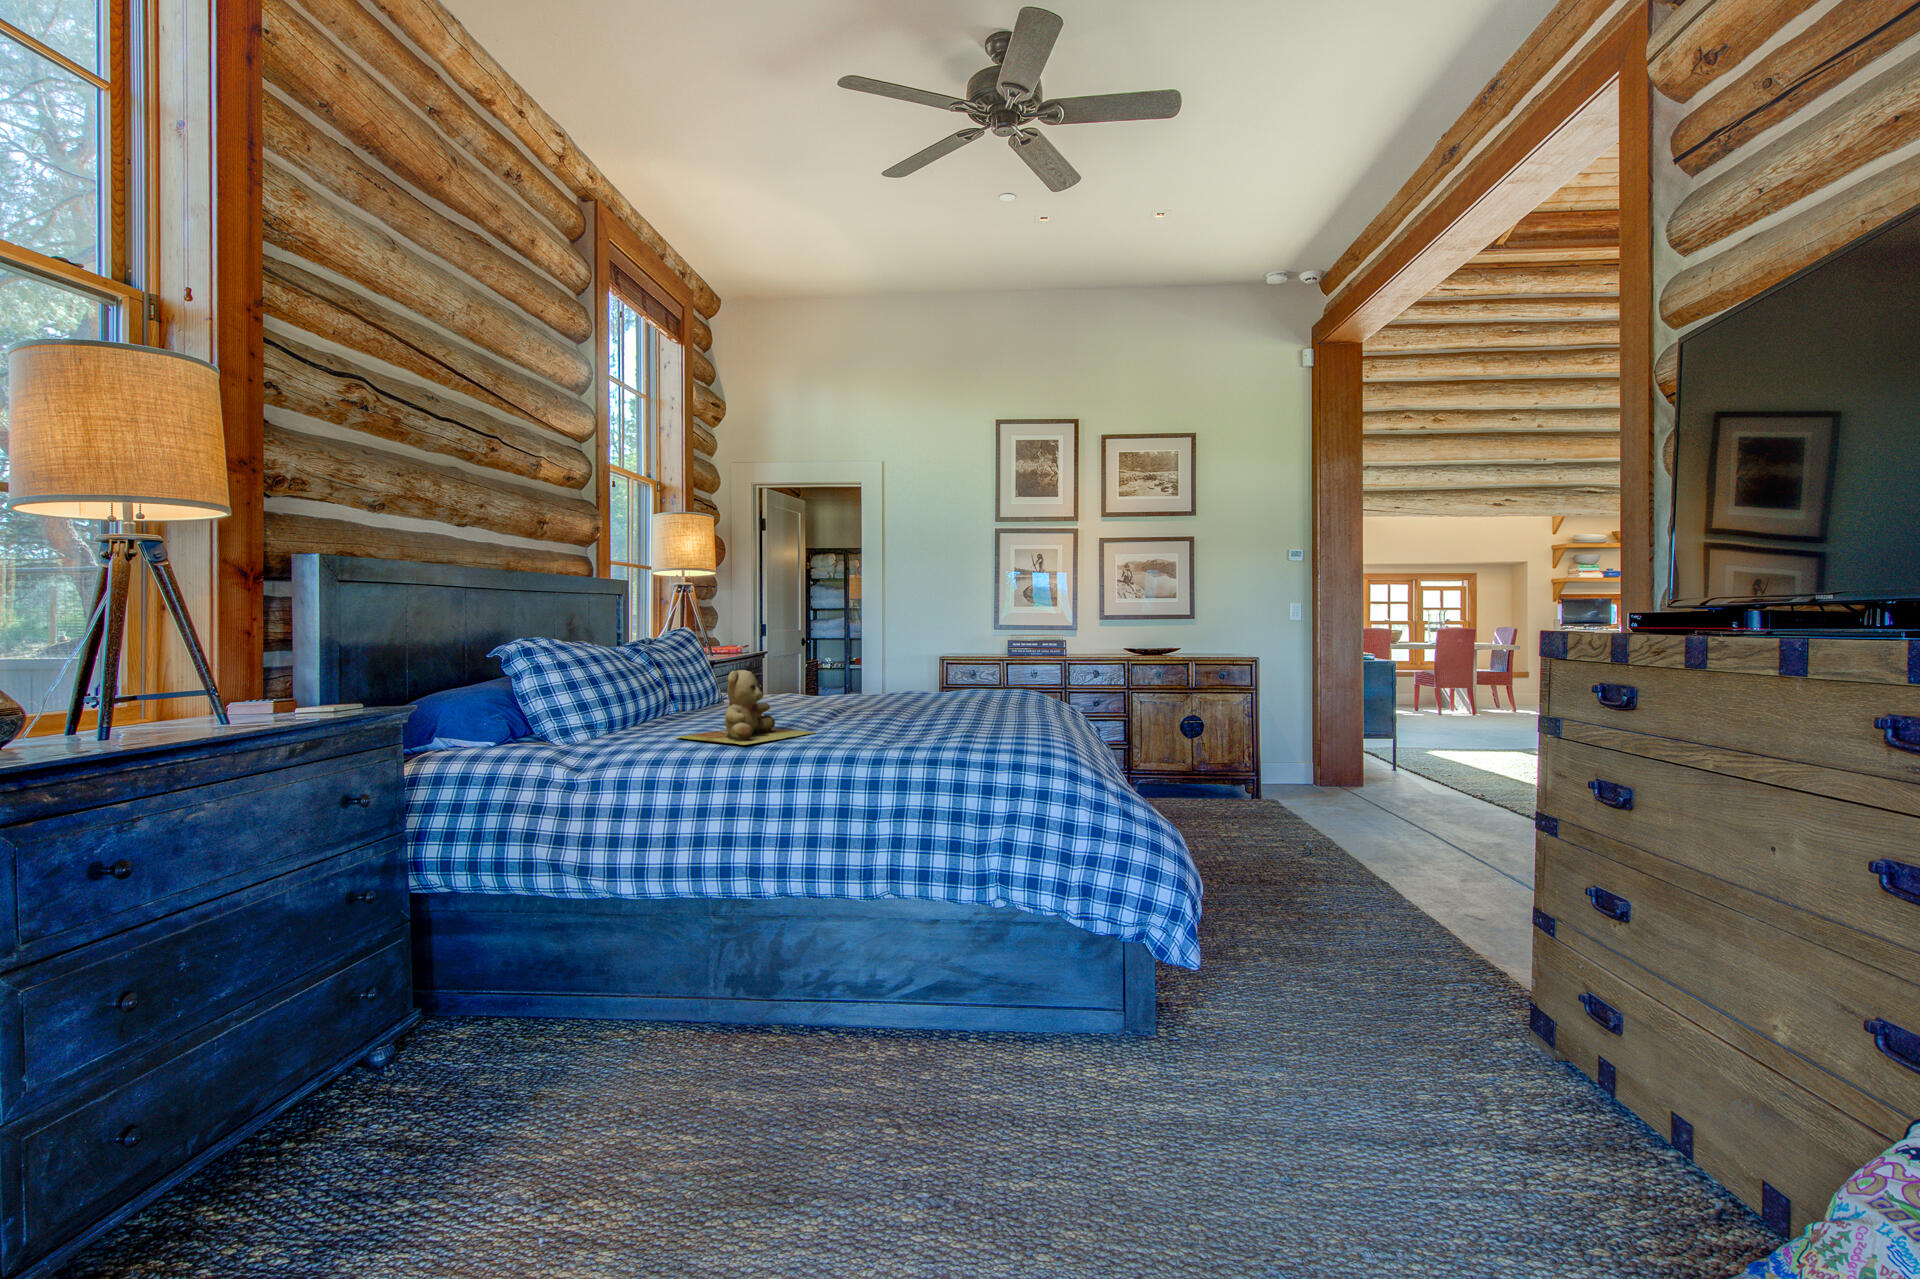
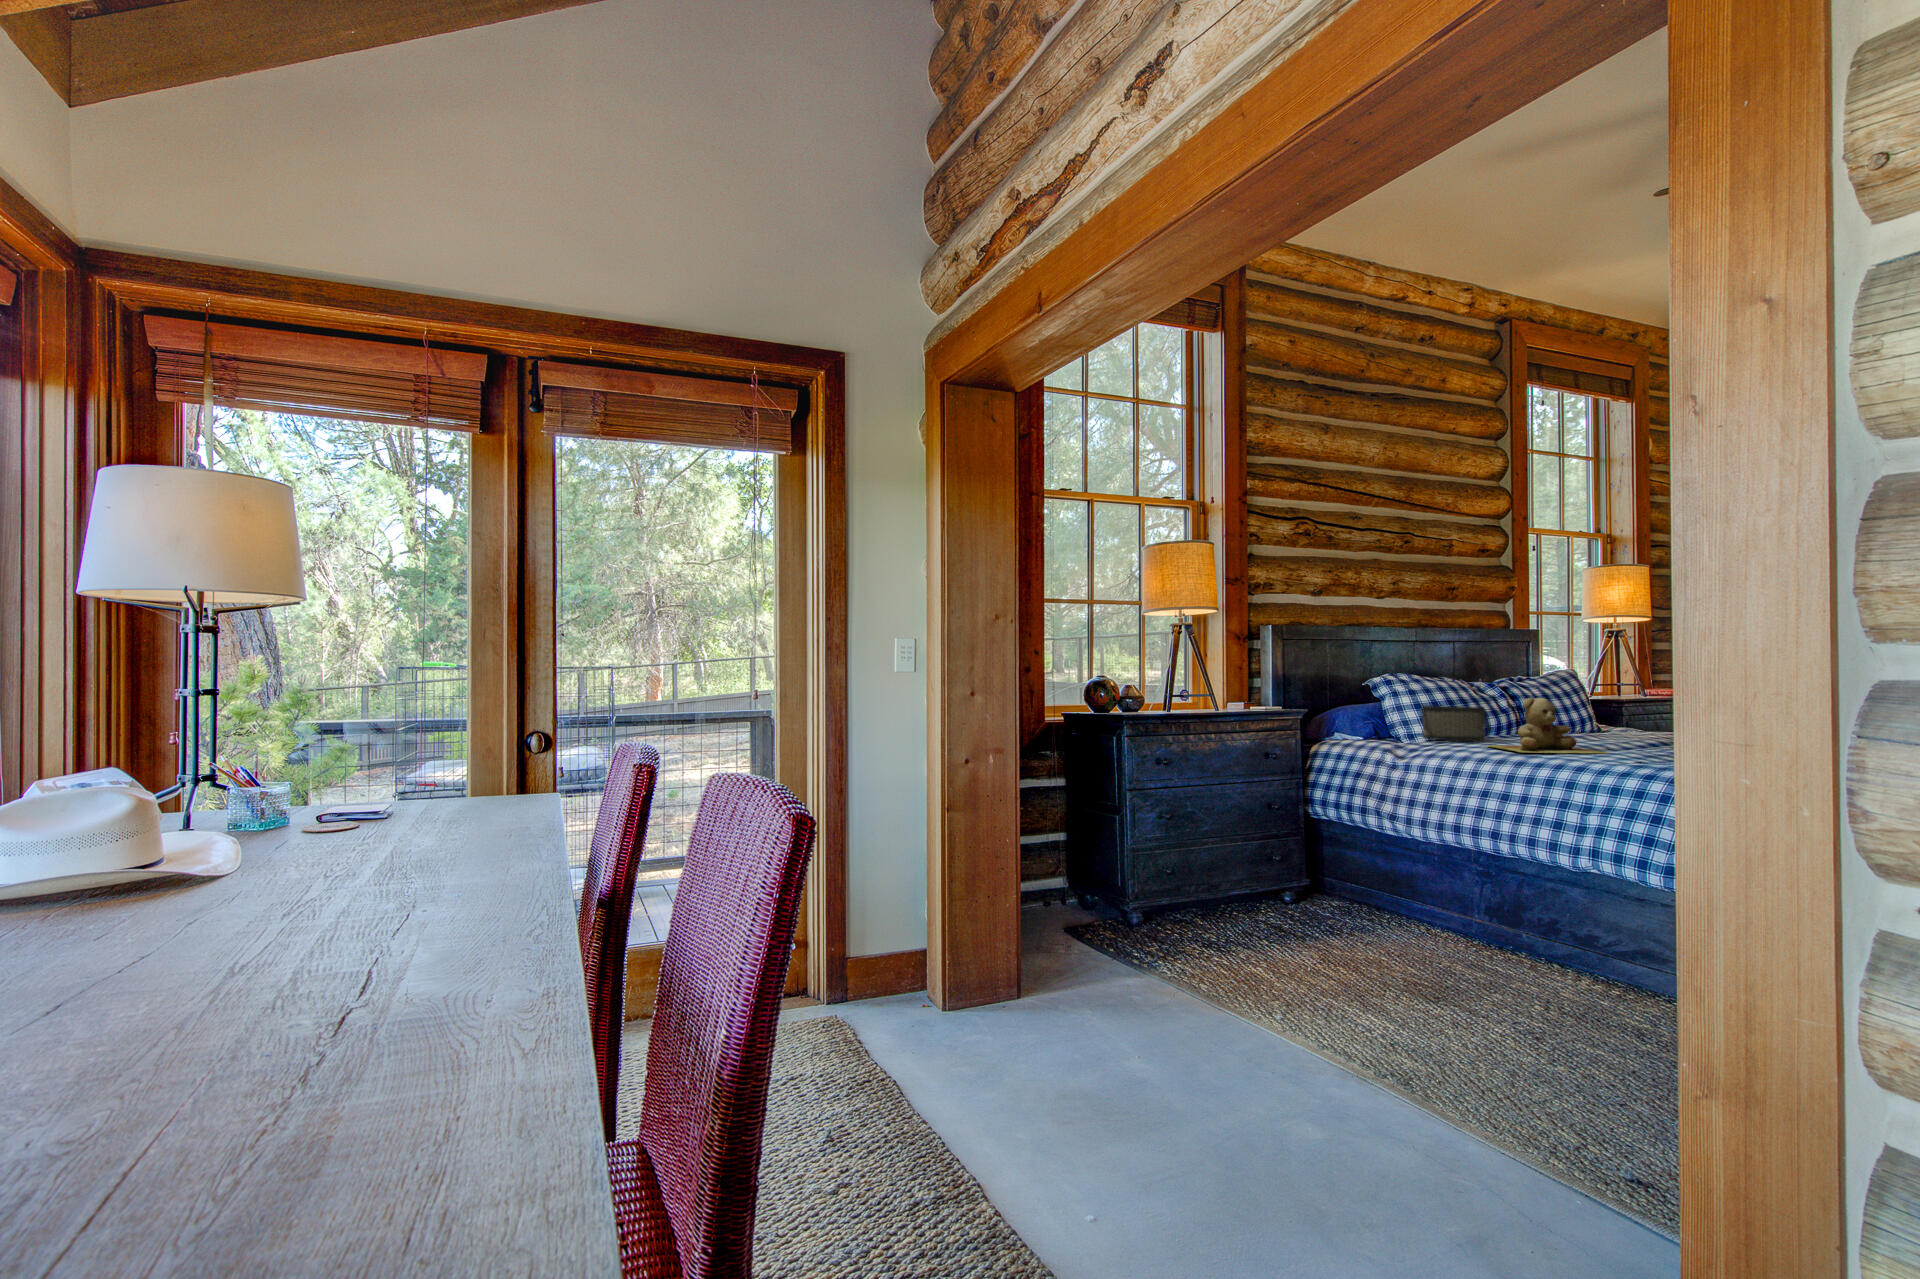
handbag: none [575,683,667,735] -> present [1421,706,1491,742]

